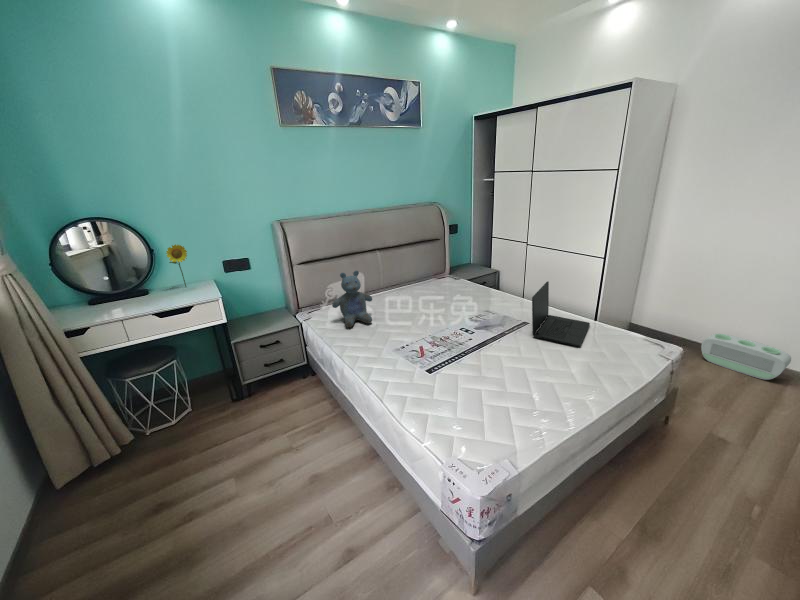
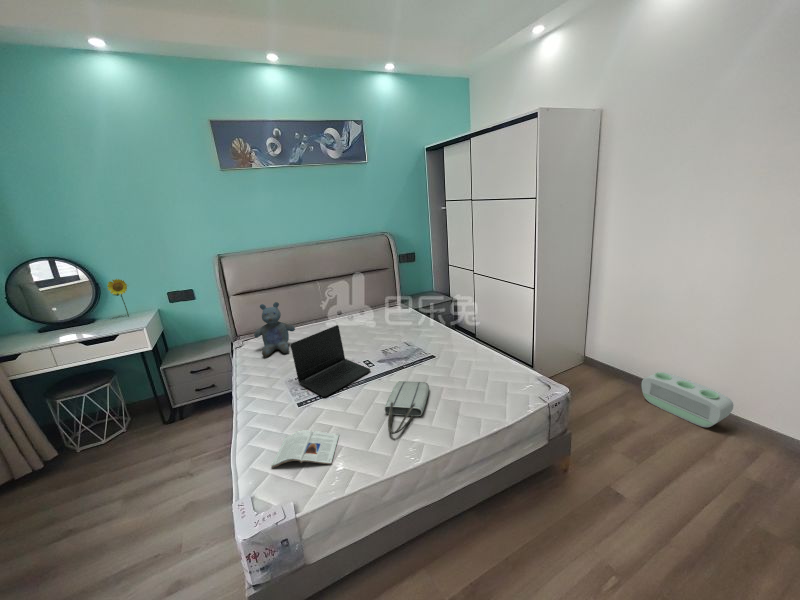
laptop: present [532,281,590,346] -> present [291,325,370,397]
tote bag: none [517,345,565,391] -> present [385,381,429,434]
magazine: none [441,392,510,429] -> present [271,430,339,468]

